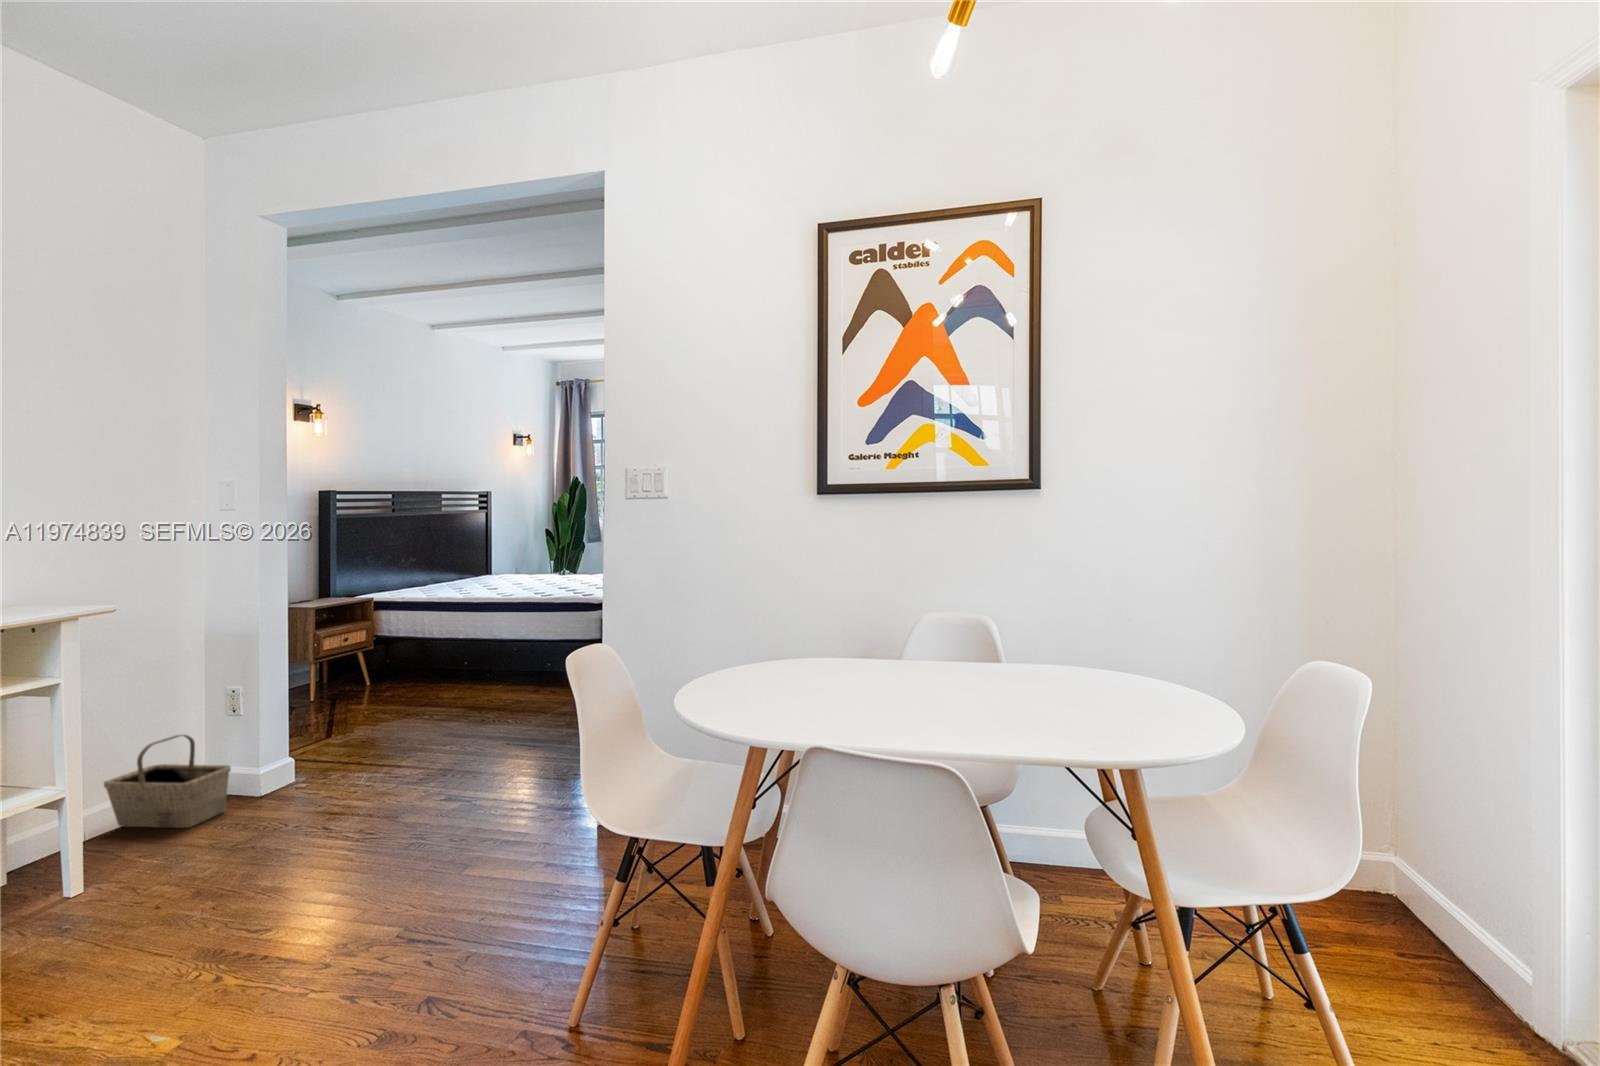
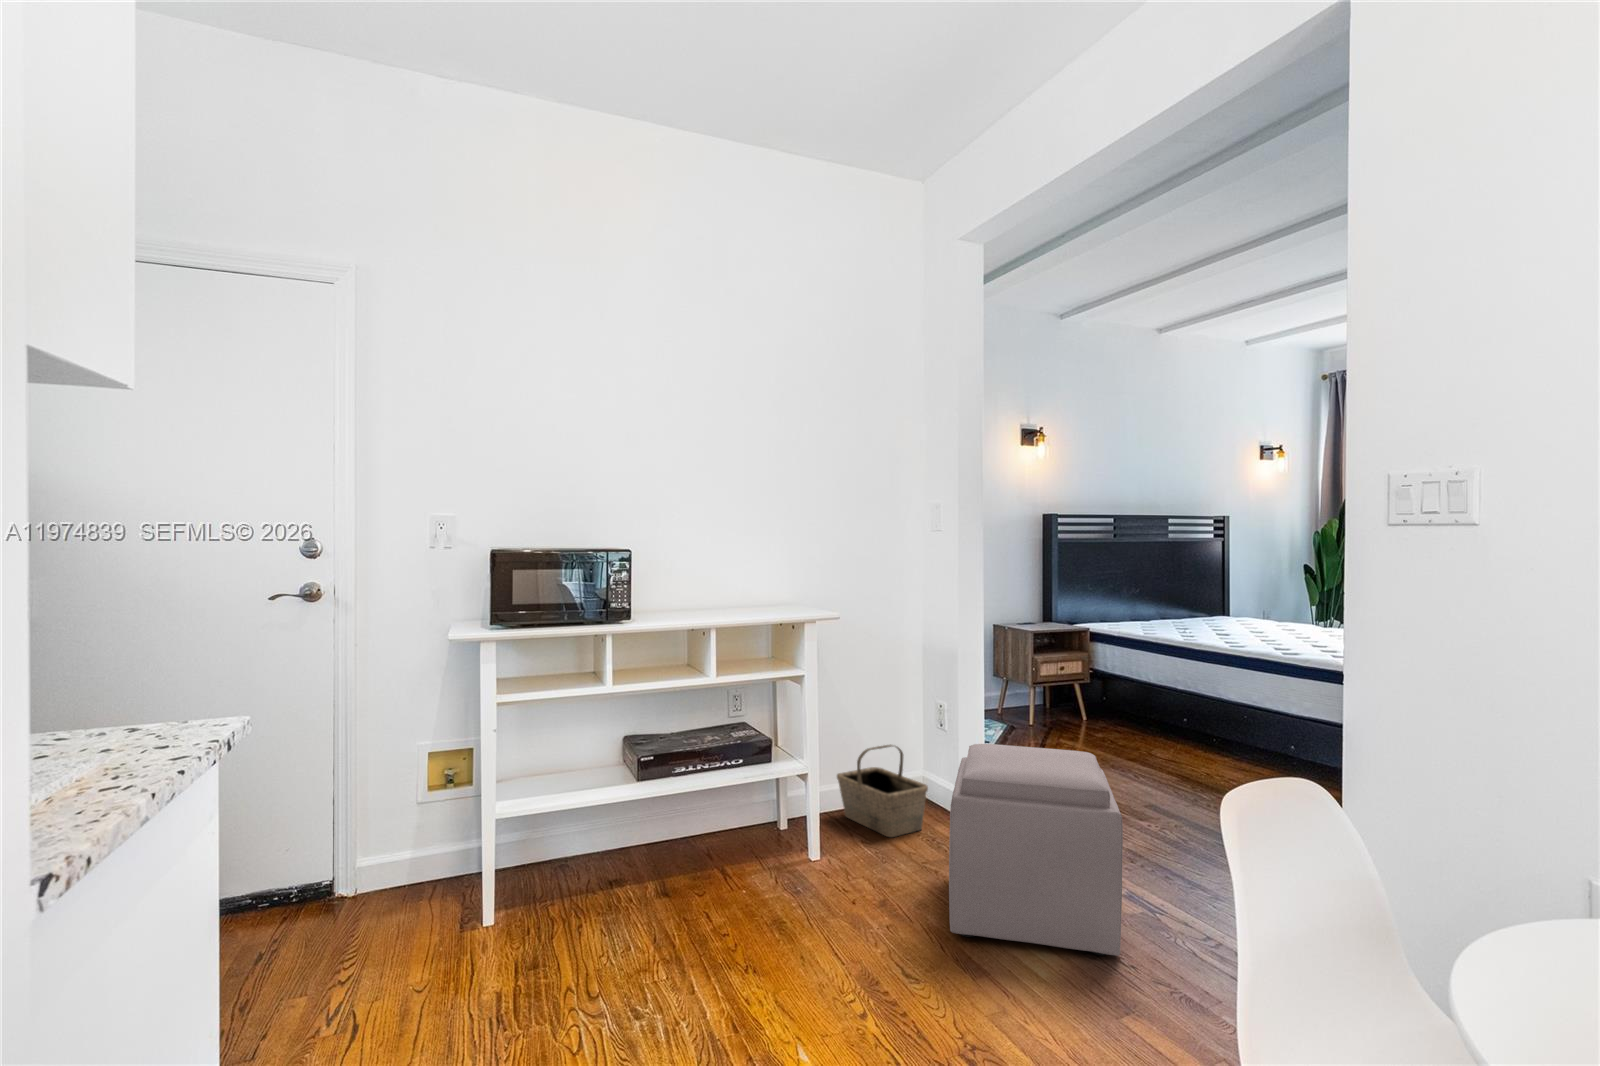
ottoman: none [281,692,448,873] -> present [949,744,1123,956]

